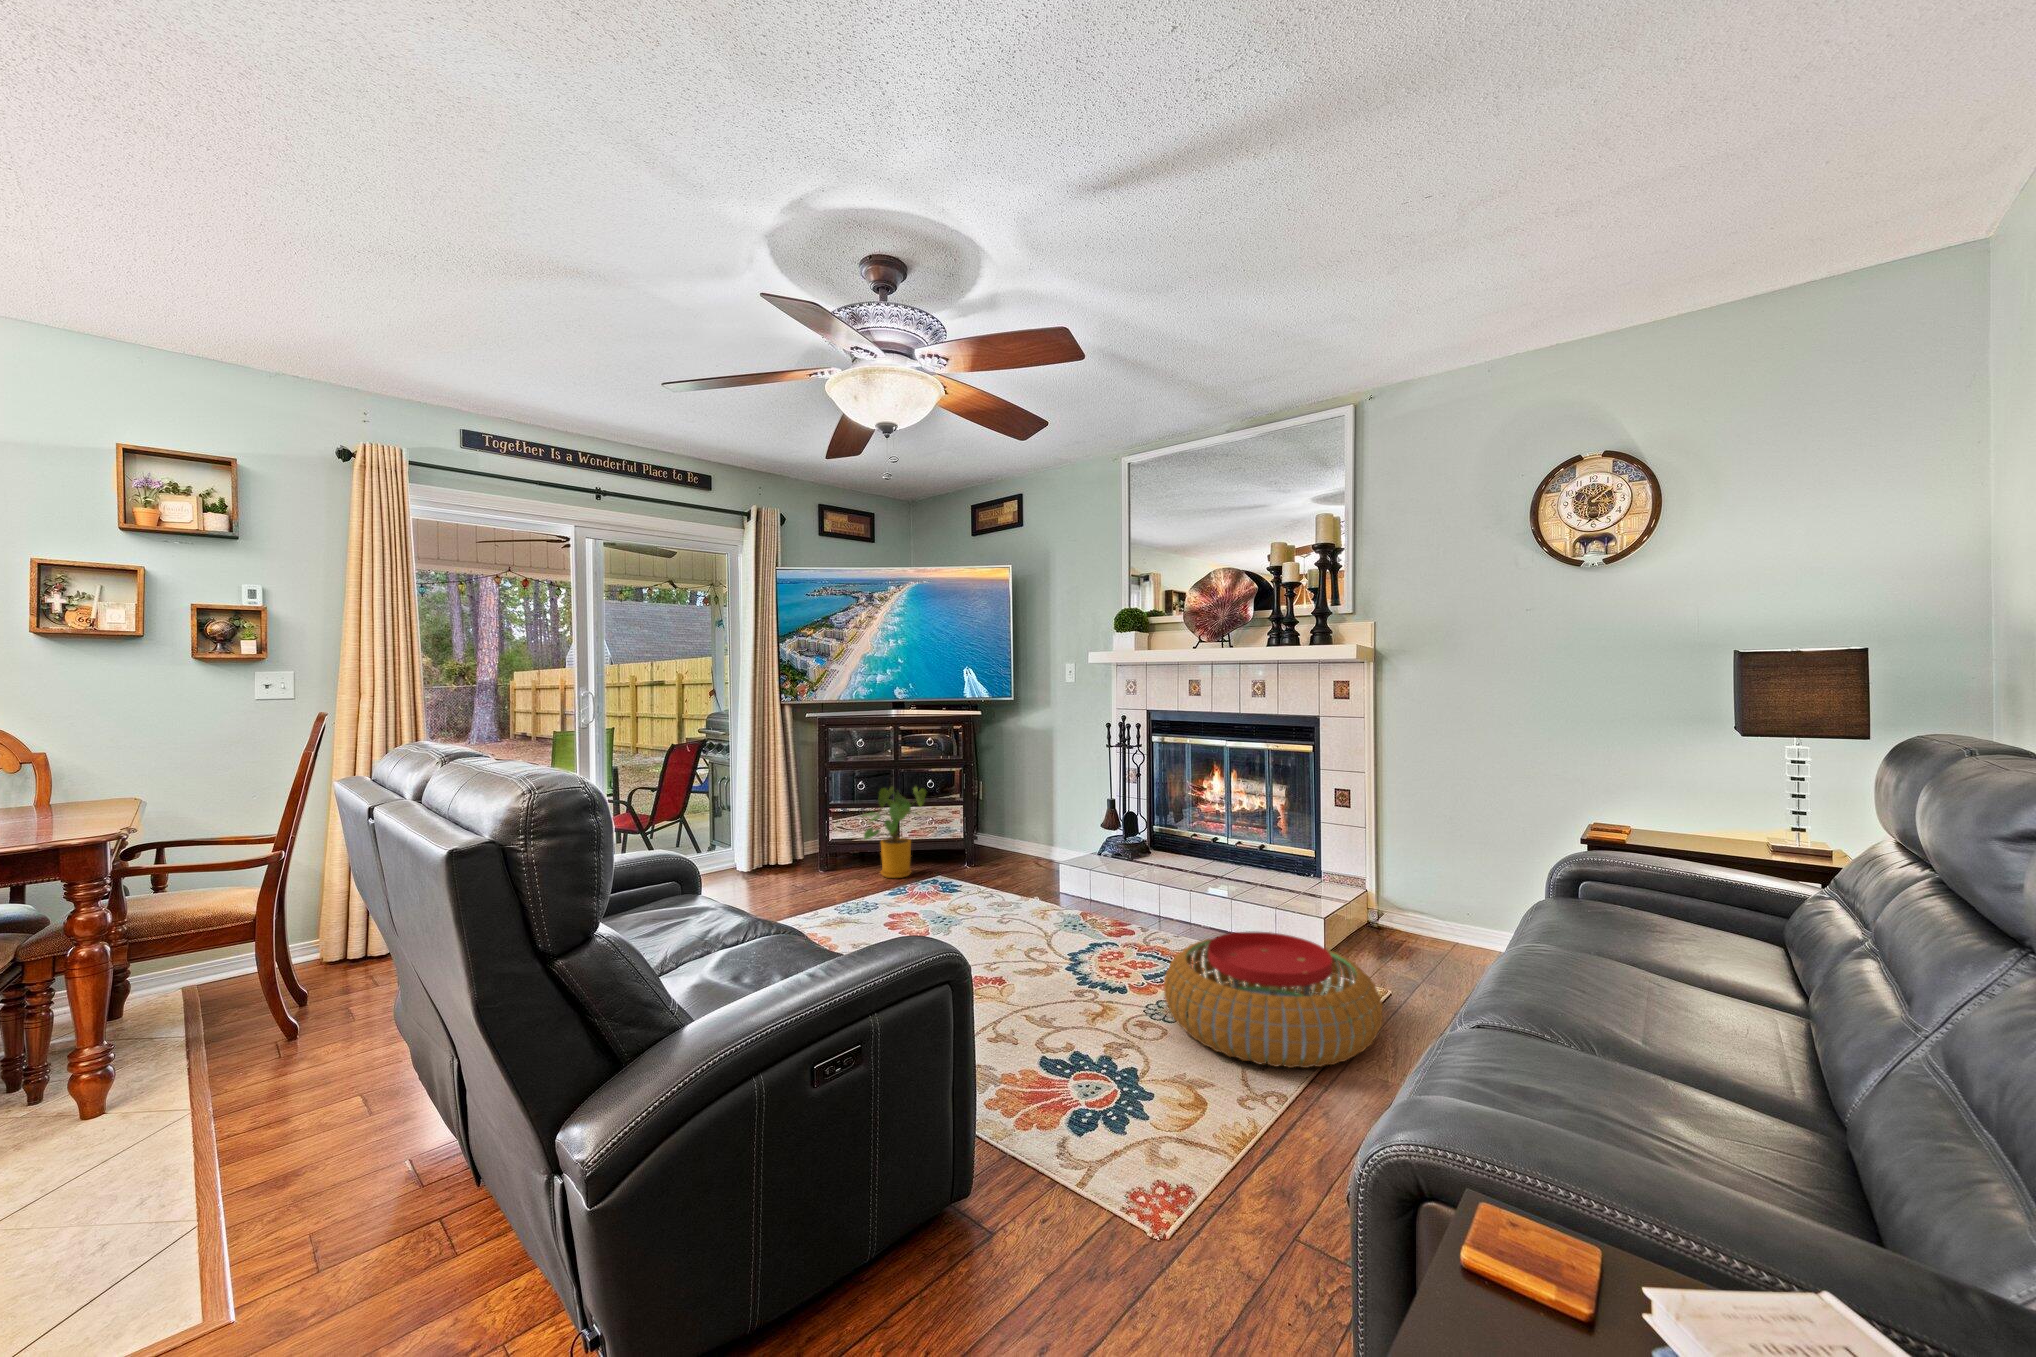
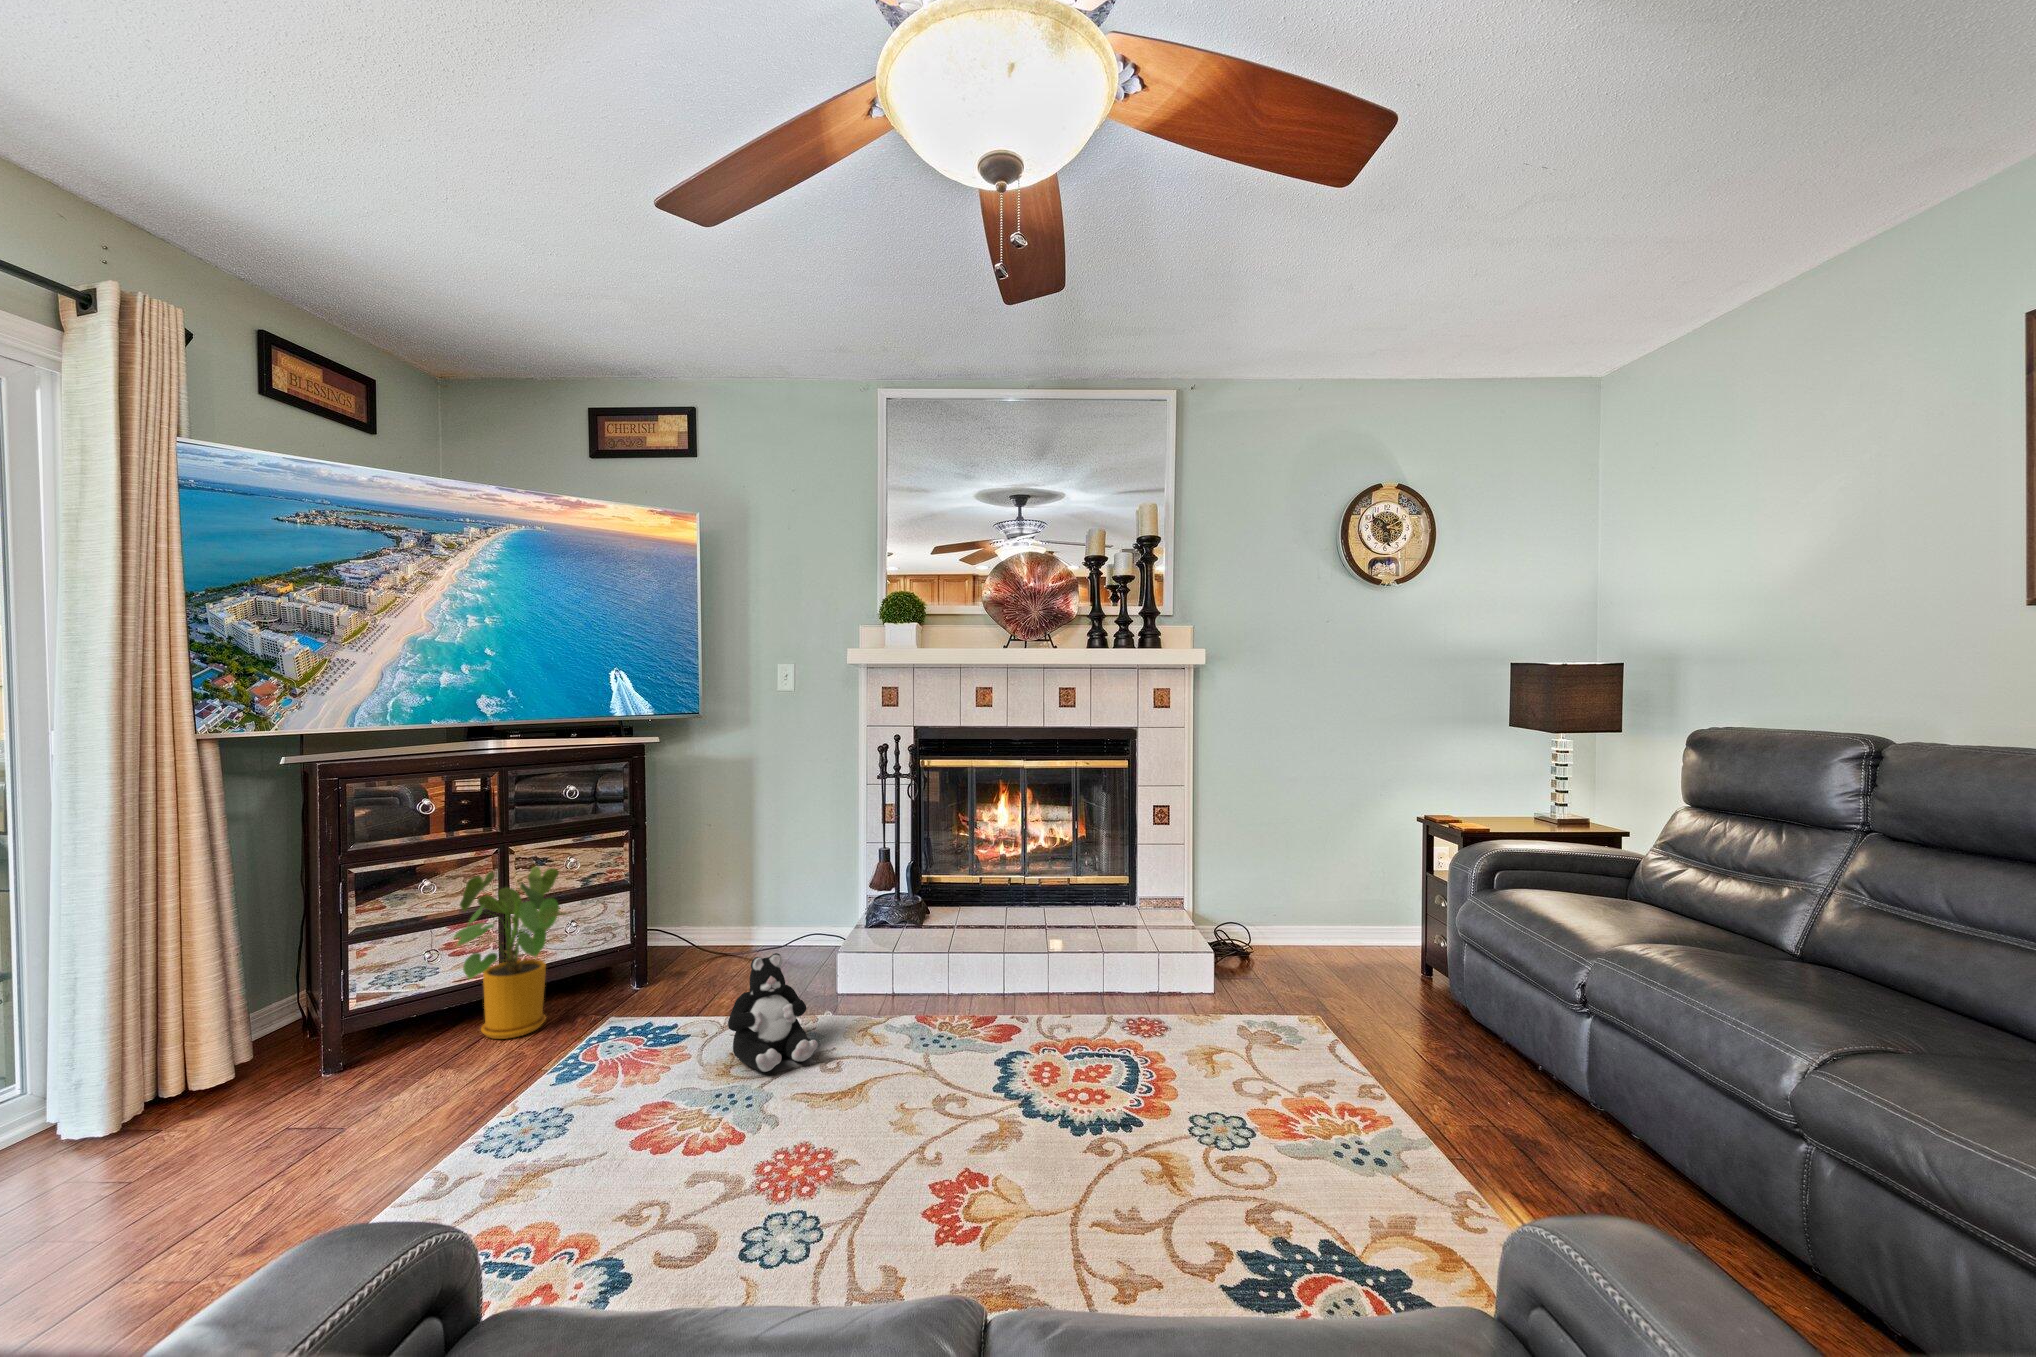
plush toy: none [963,851,1012,918] -> present [728,953,818,1072]
pouf: present [1164,931,1383,1068] -> none [1189,988,1469,1173]

